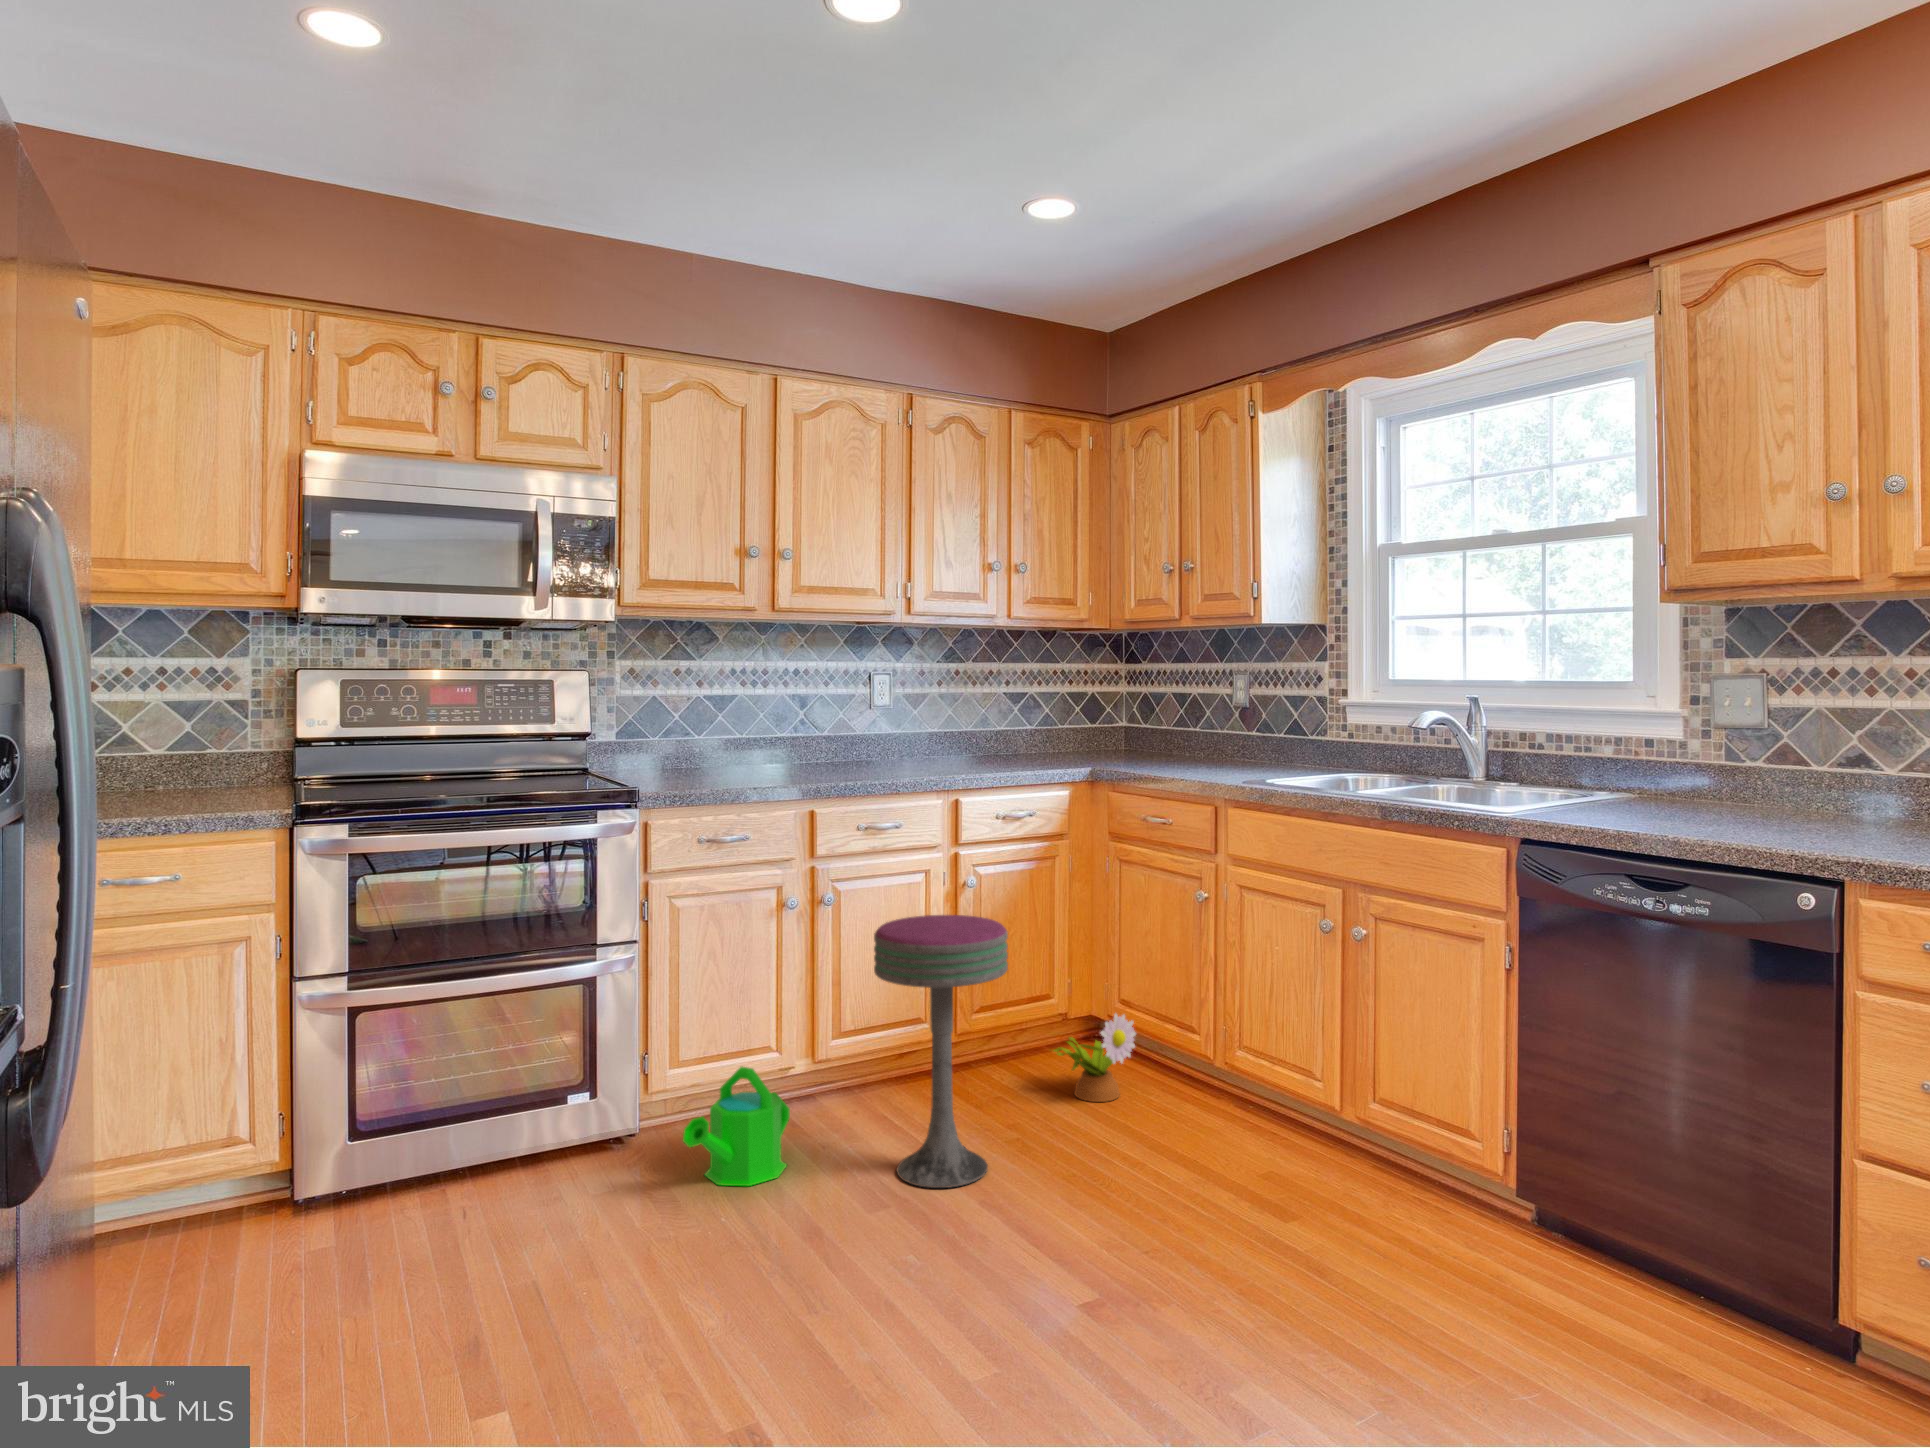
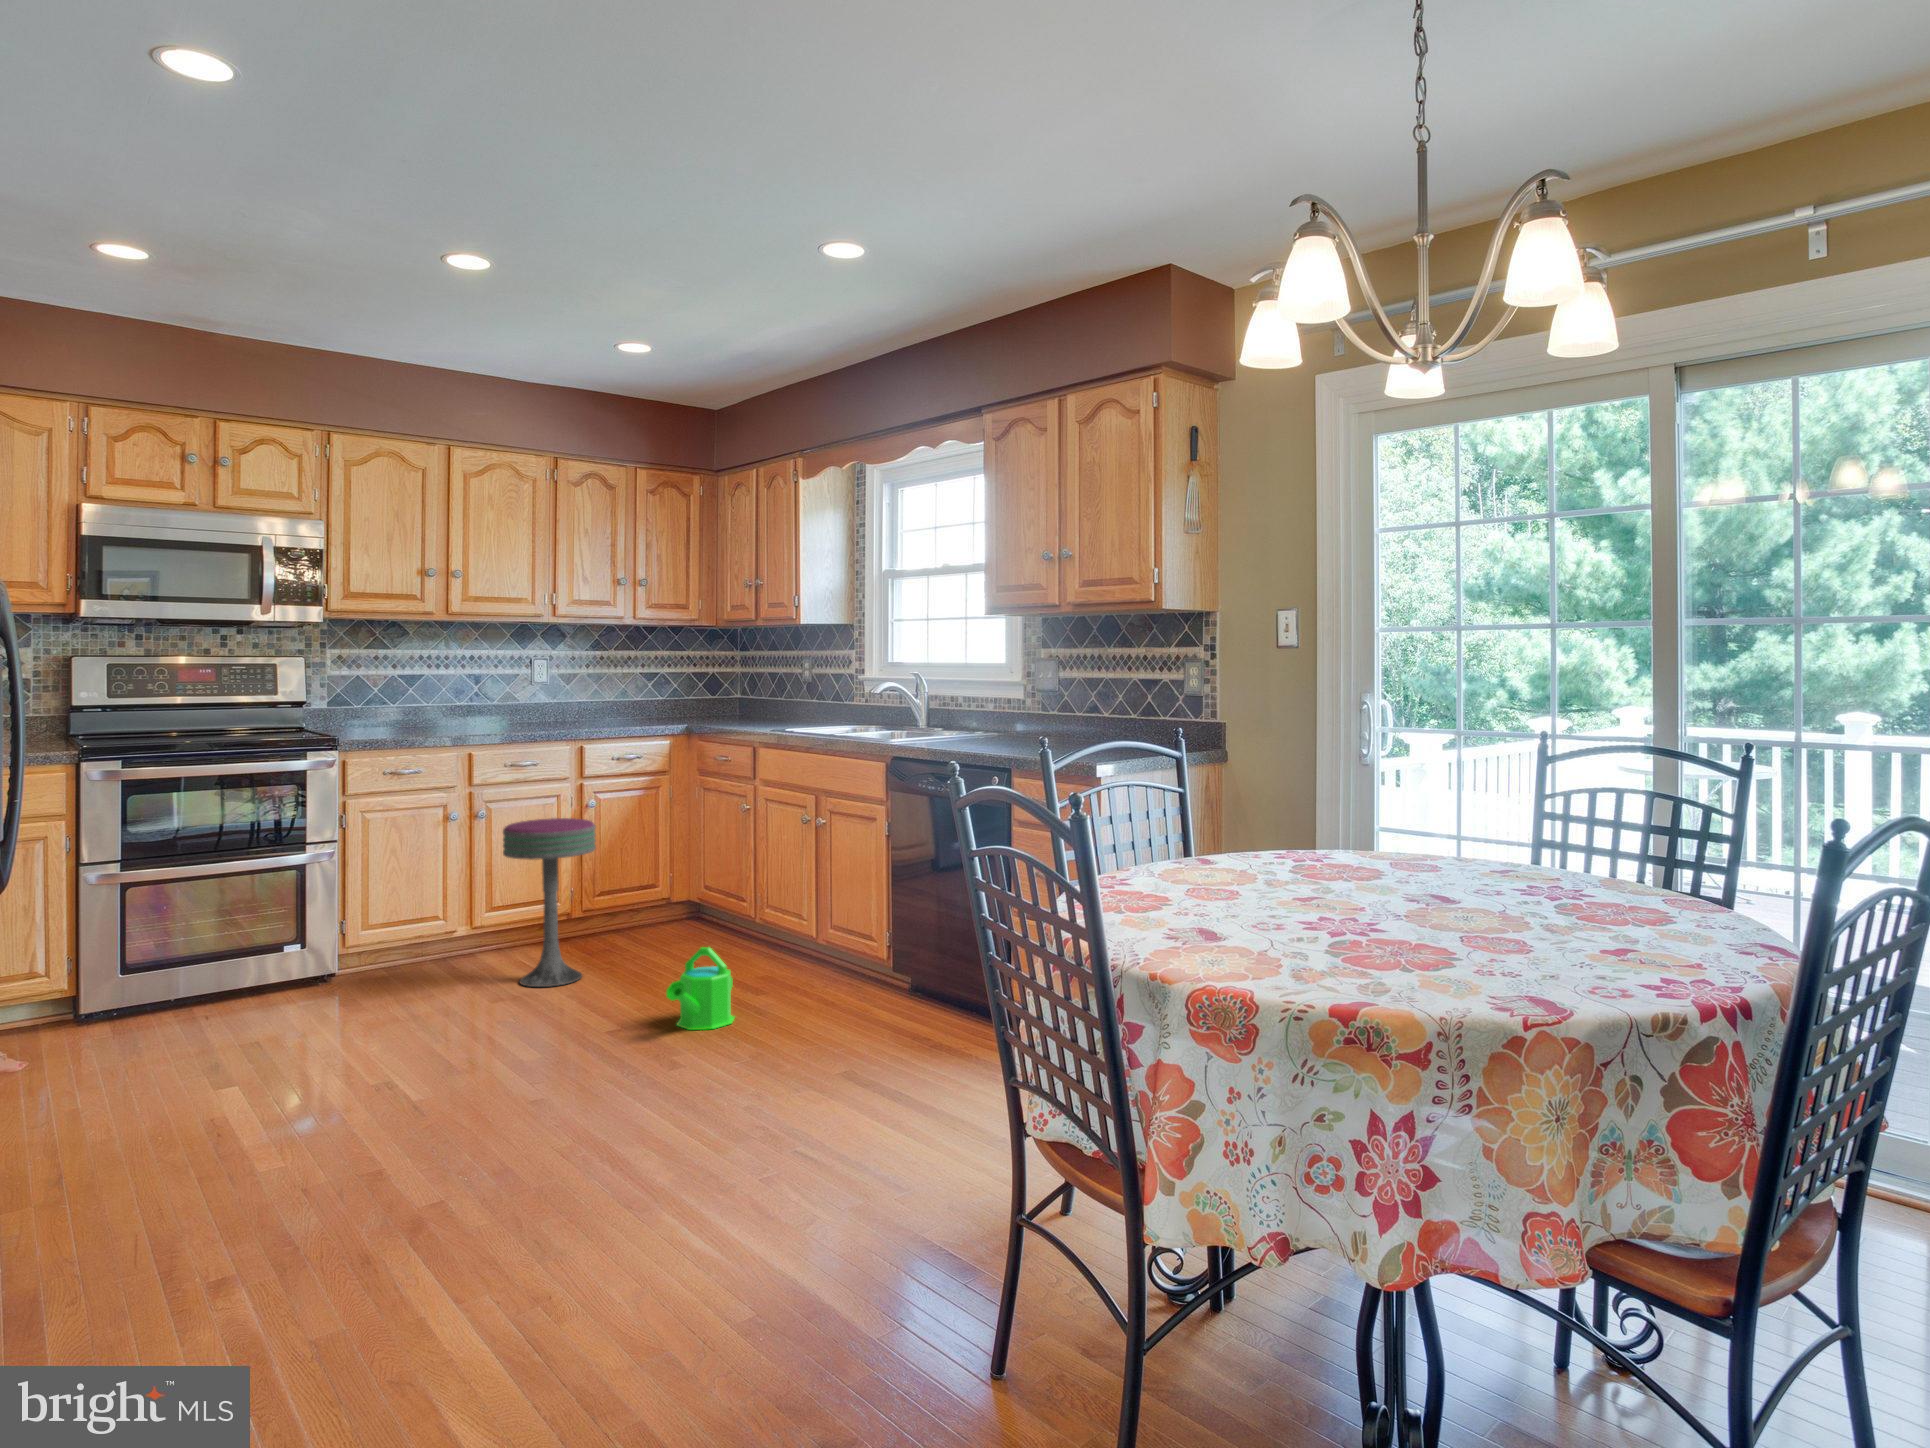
decorative plant: present [1054,1014,1136,1102] -> none [646,885,707,945]
watering can: present [683,1066,790,1186] -> present [666,947,735,1030]

